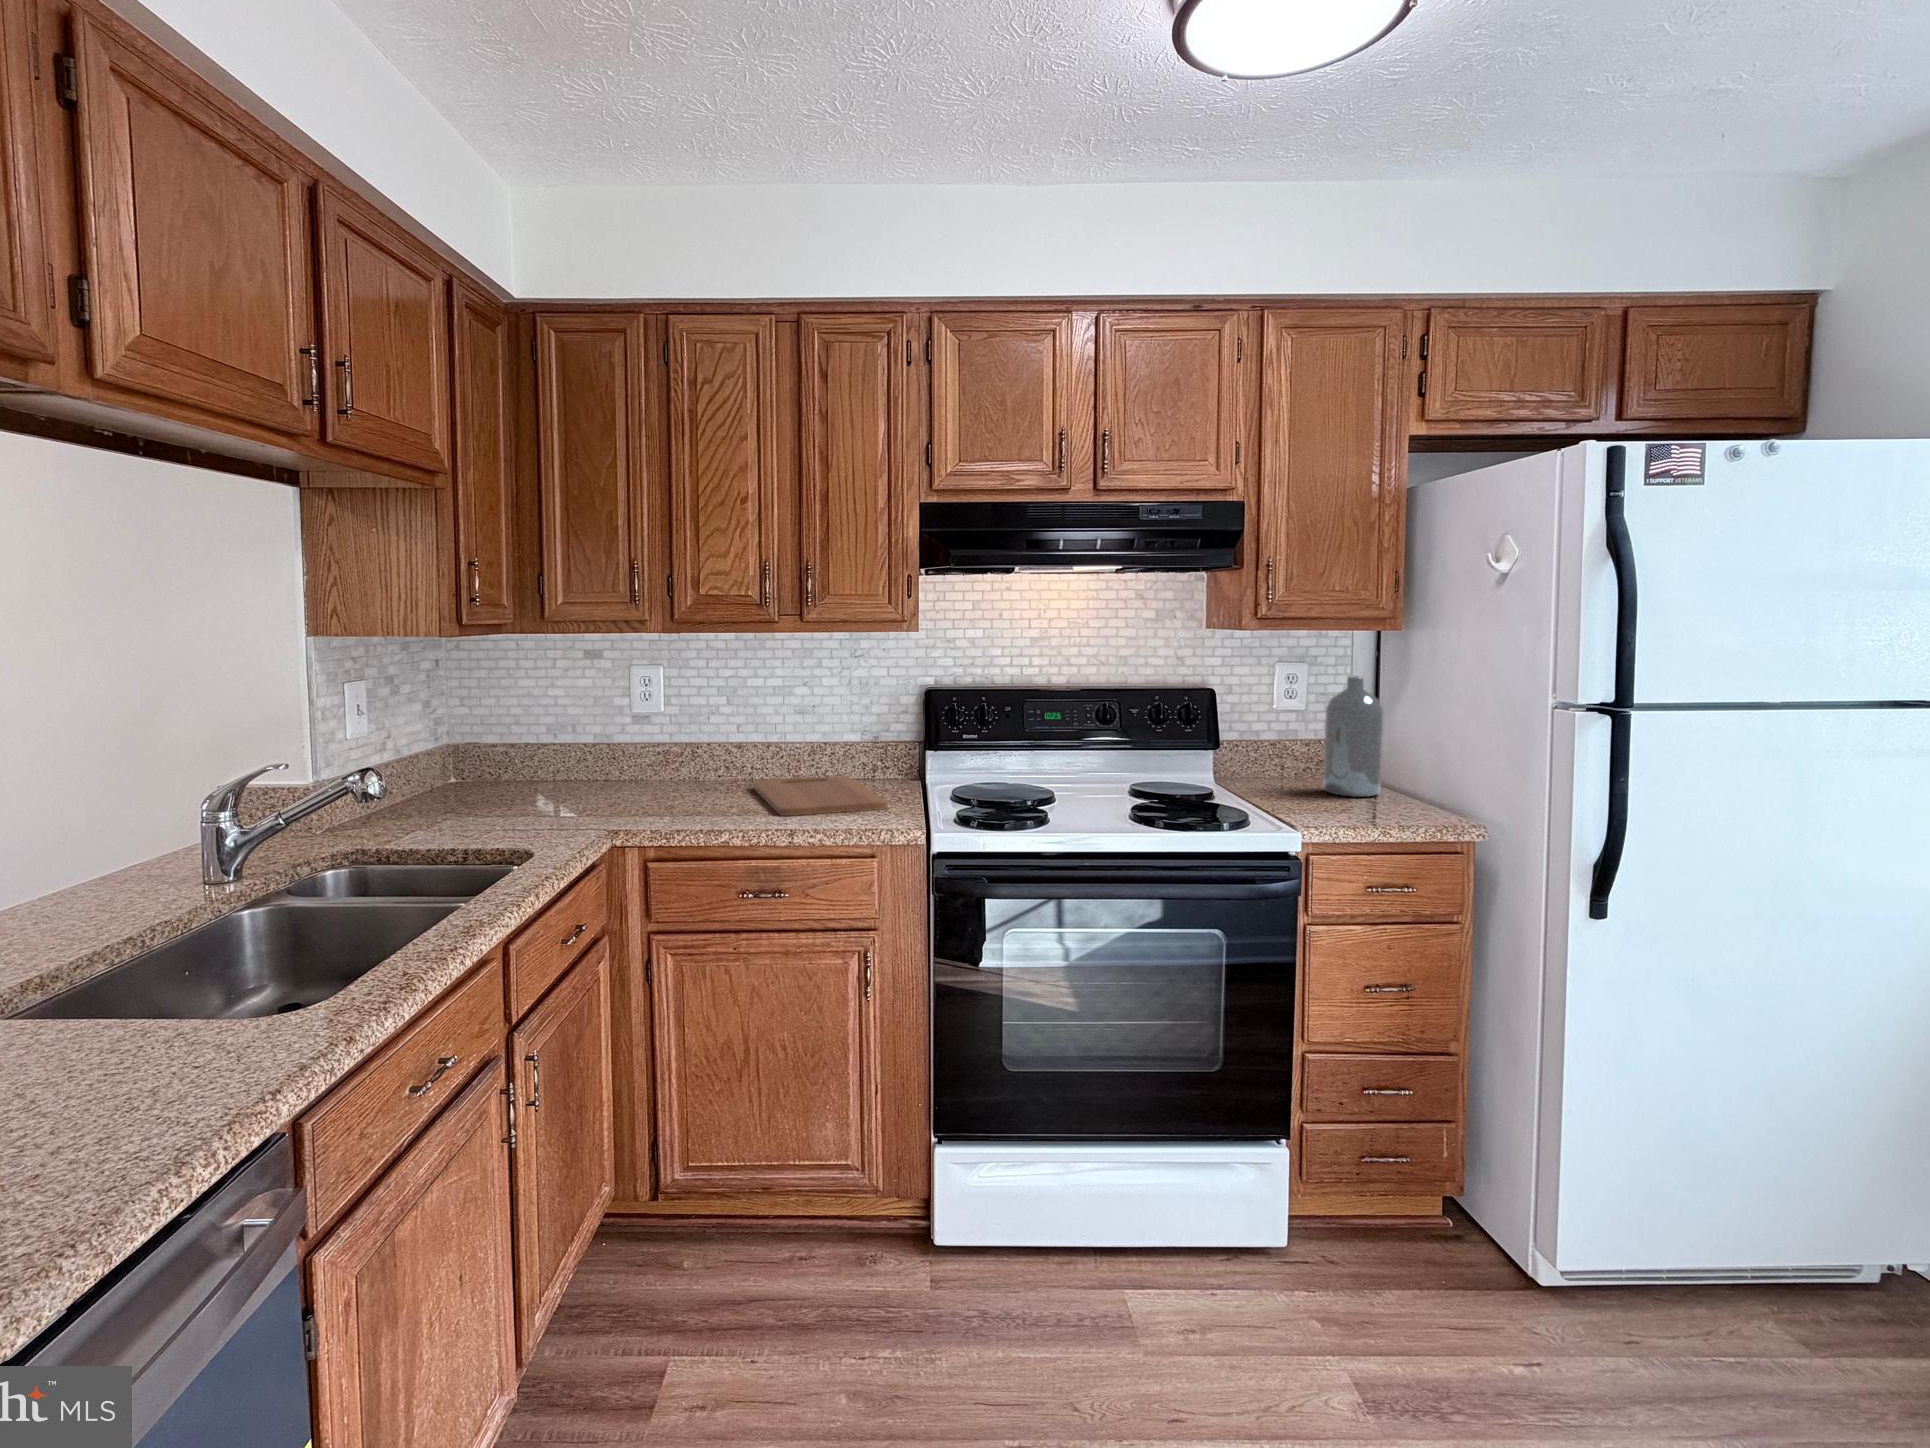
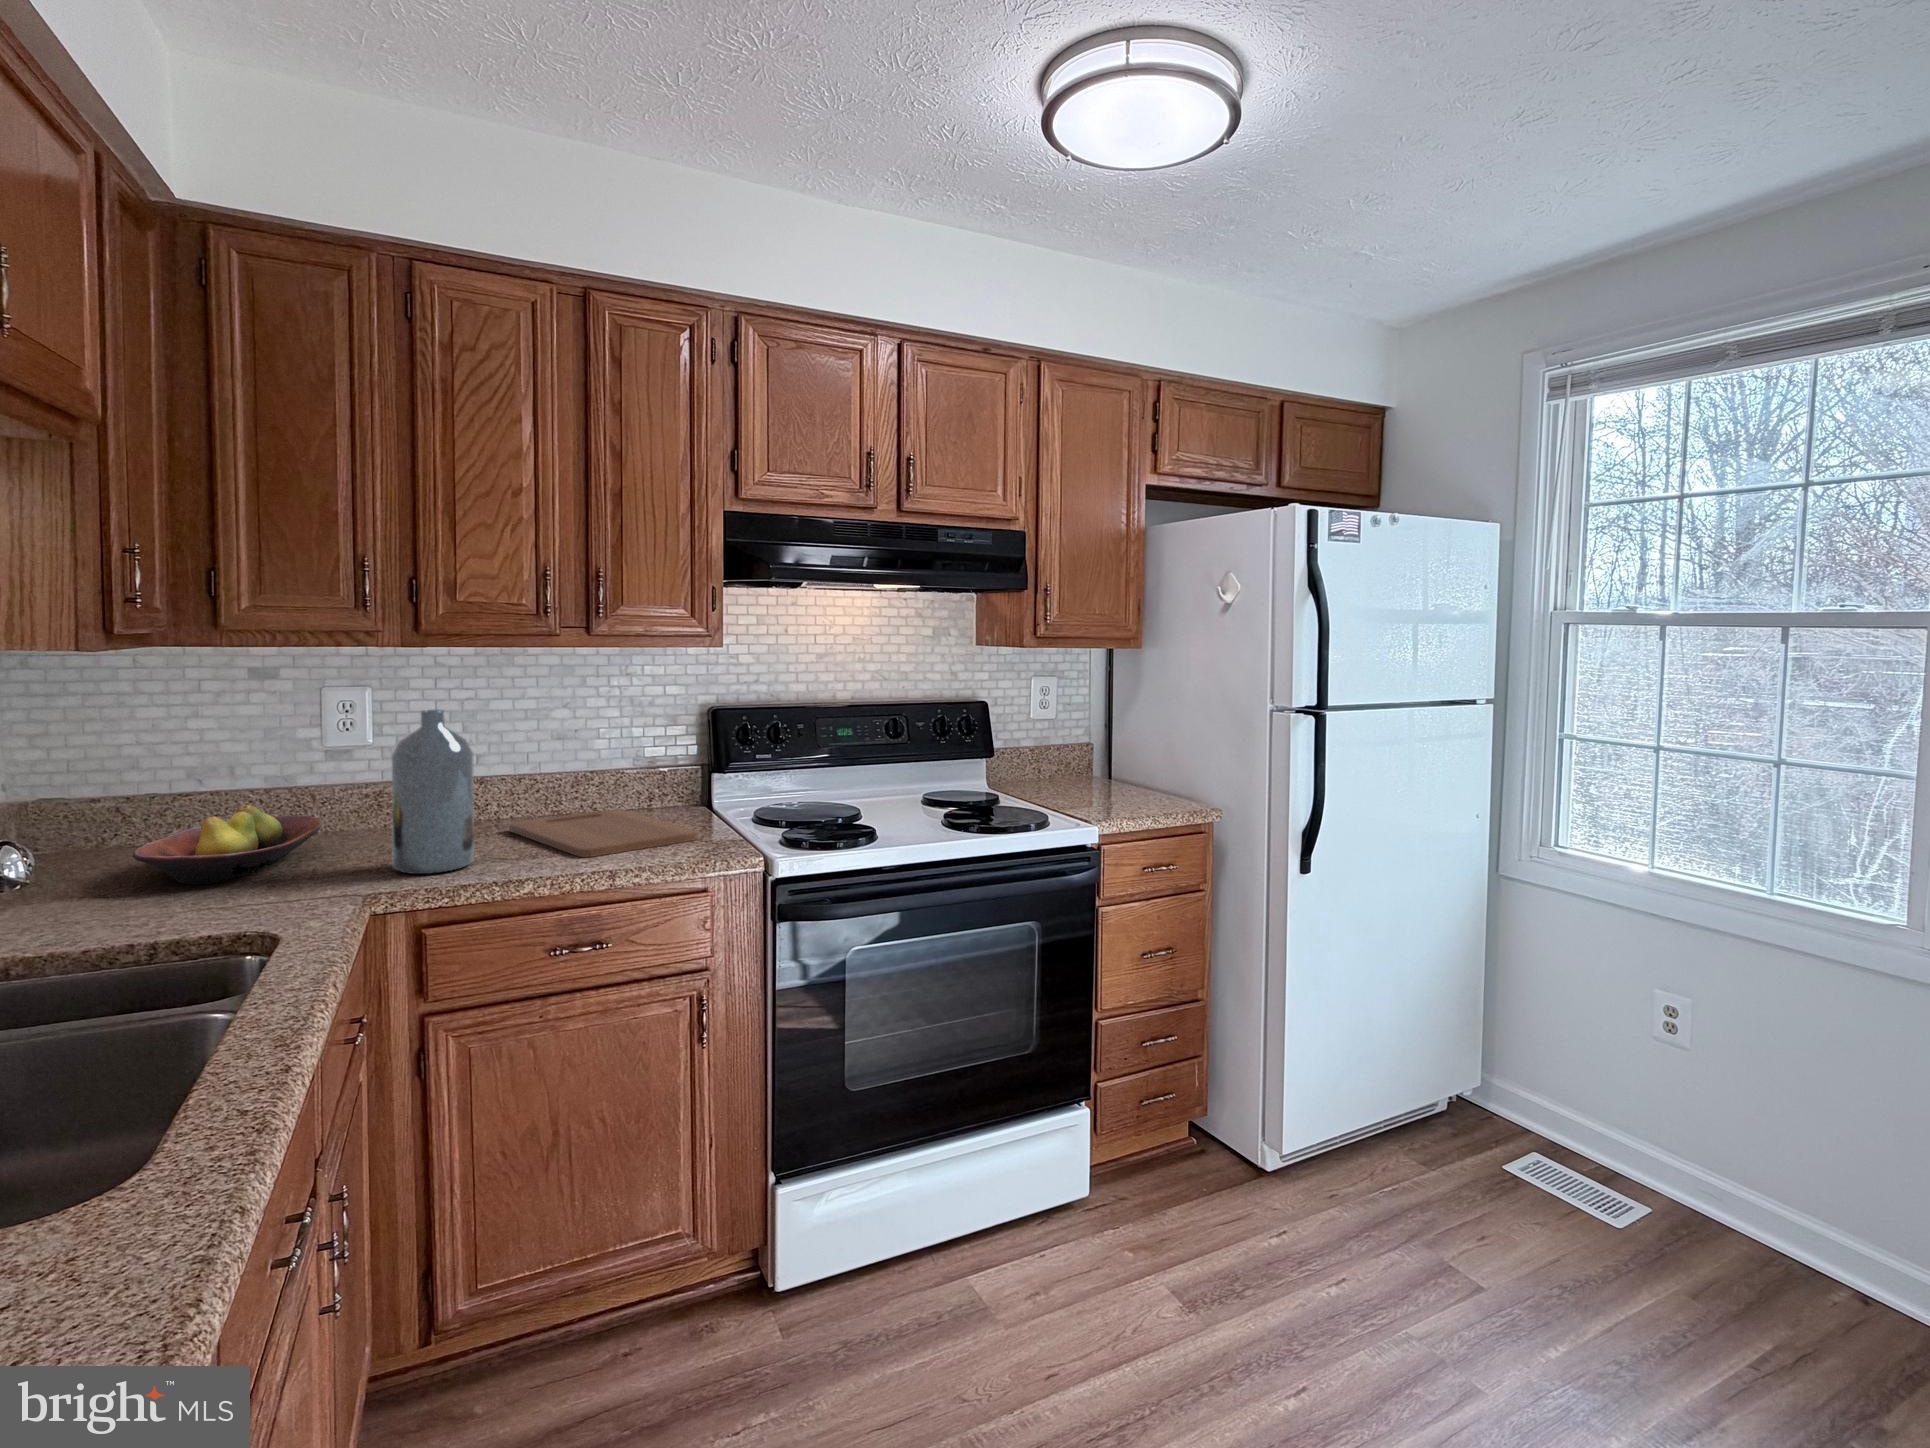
bottle: present [1323,676,1383,797] -> present [392,710,474,874]
fruit bowl: none [489,754,621,811] -> present [133,805,322,884]

